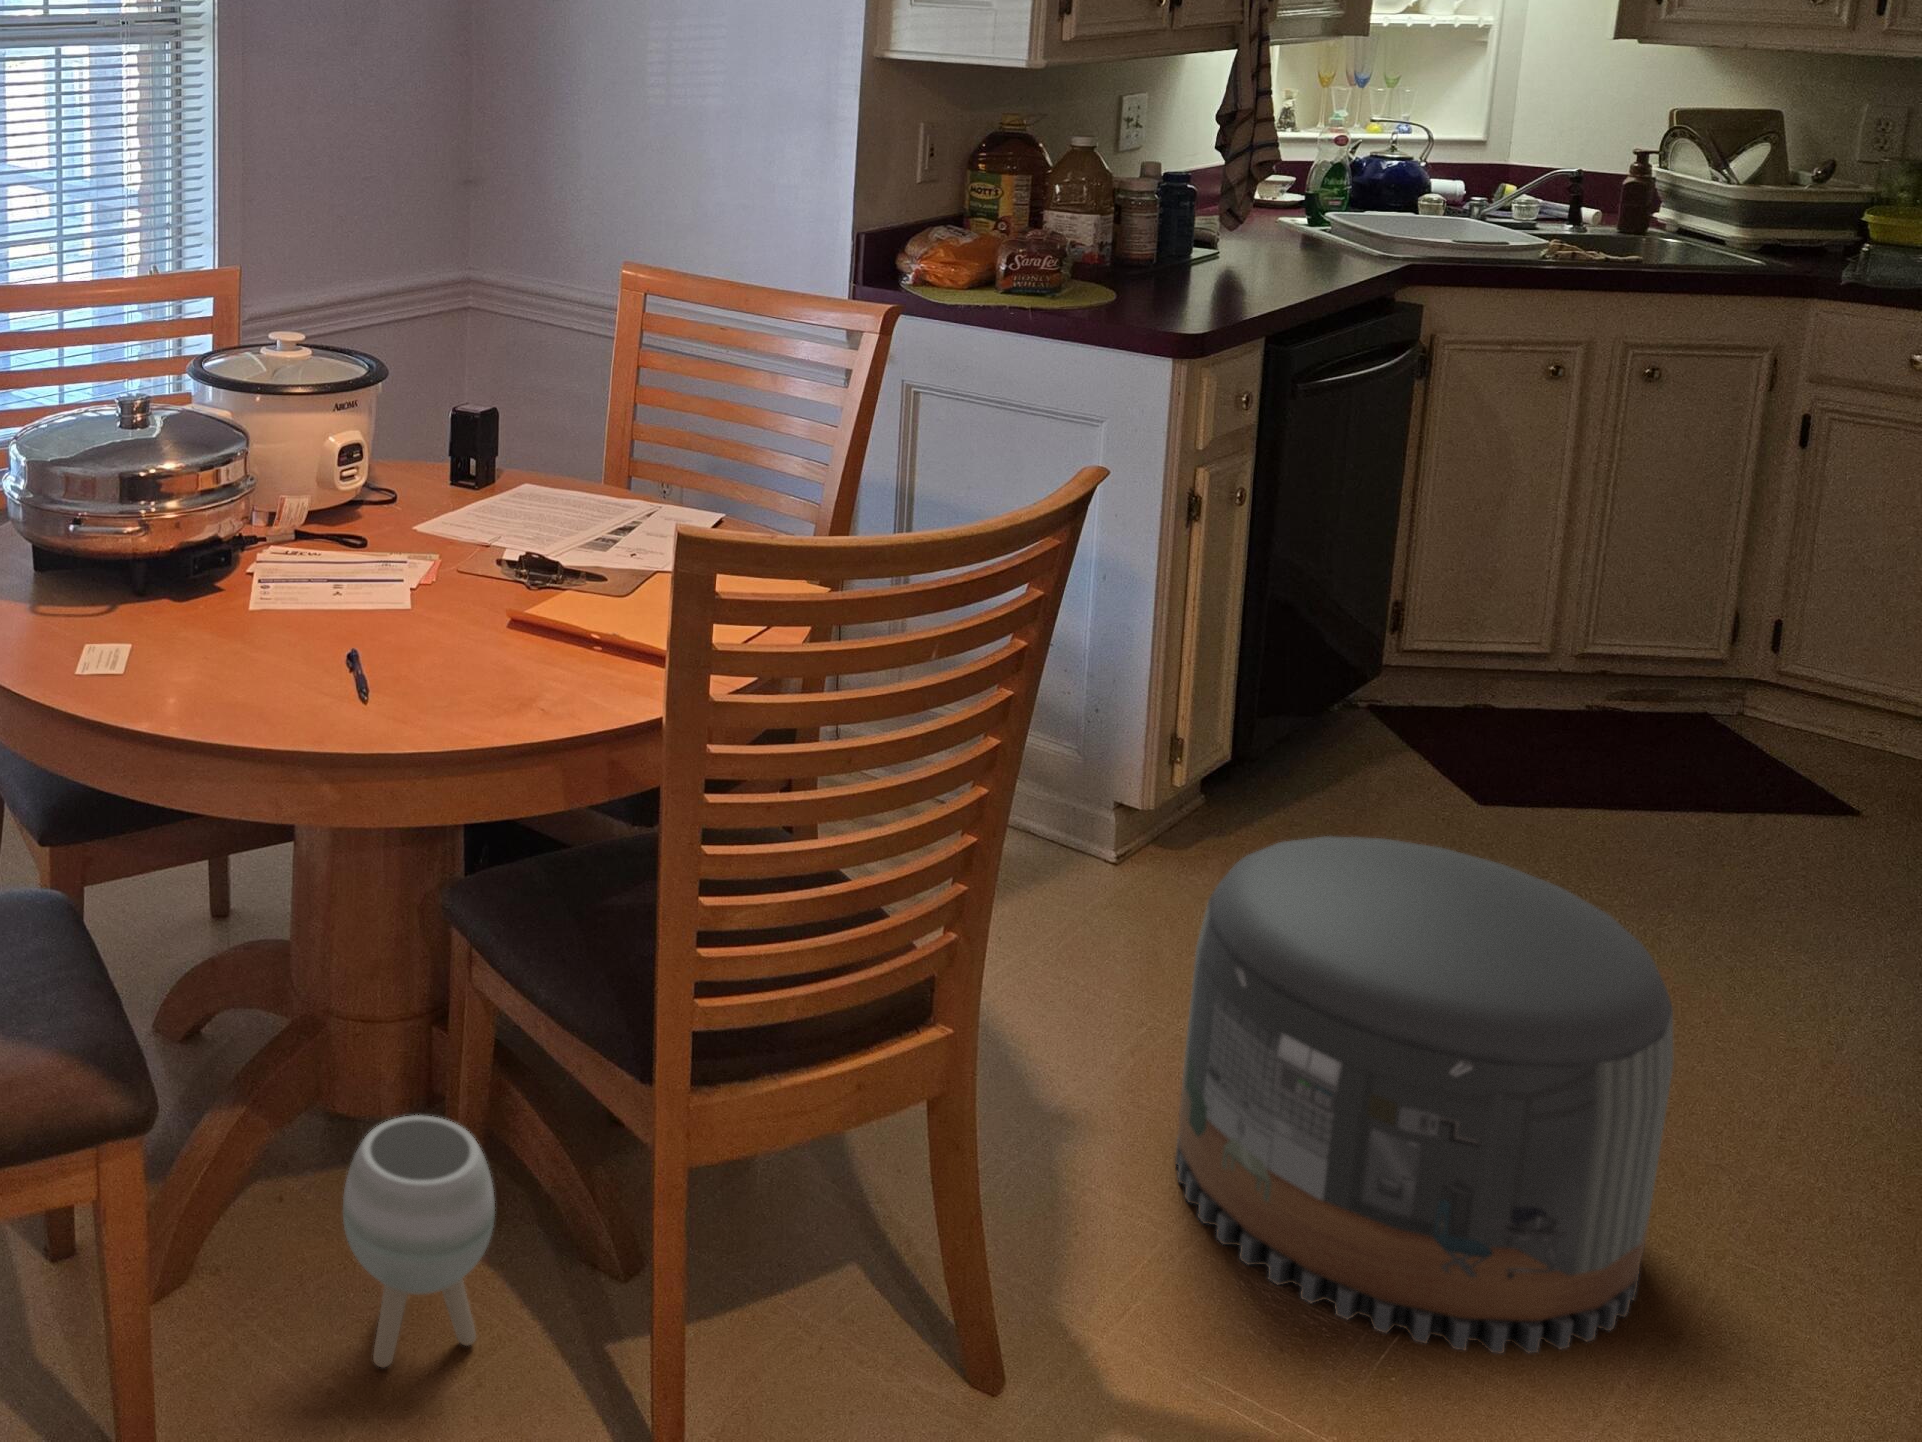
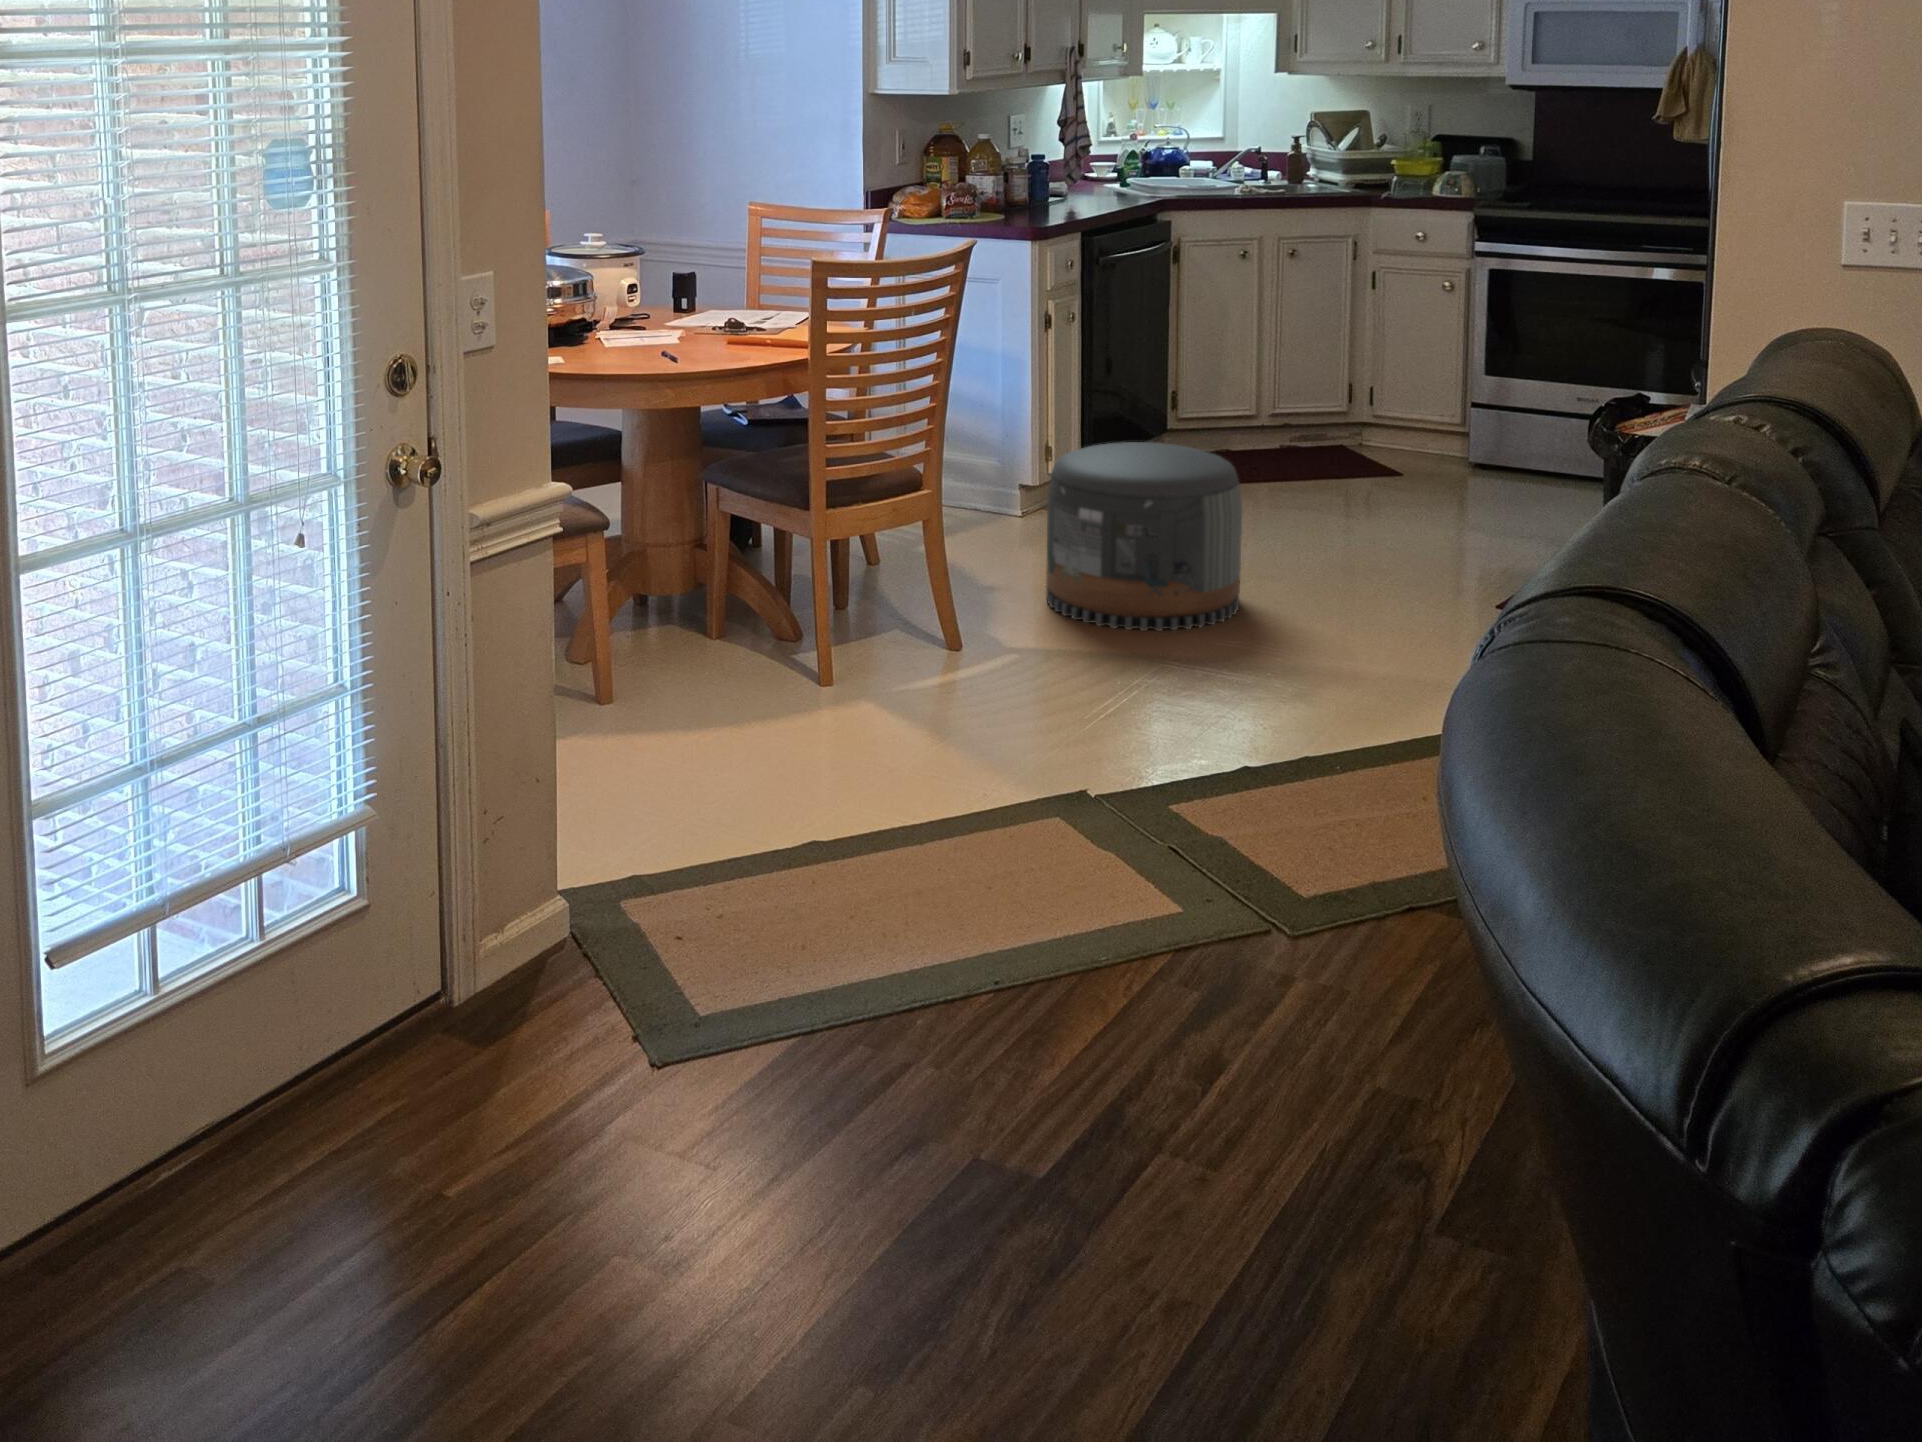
planter: present [343,1115,495,1367] -> none [679,567,747,672]

